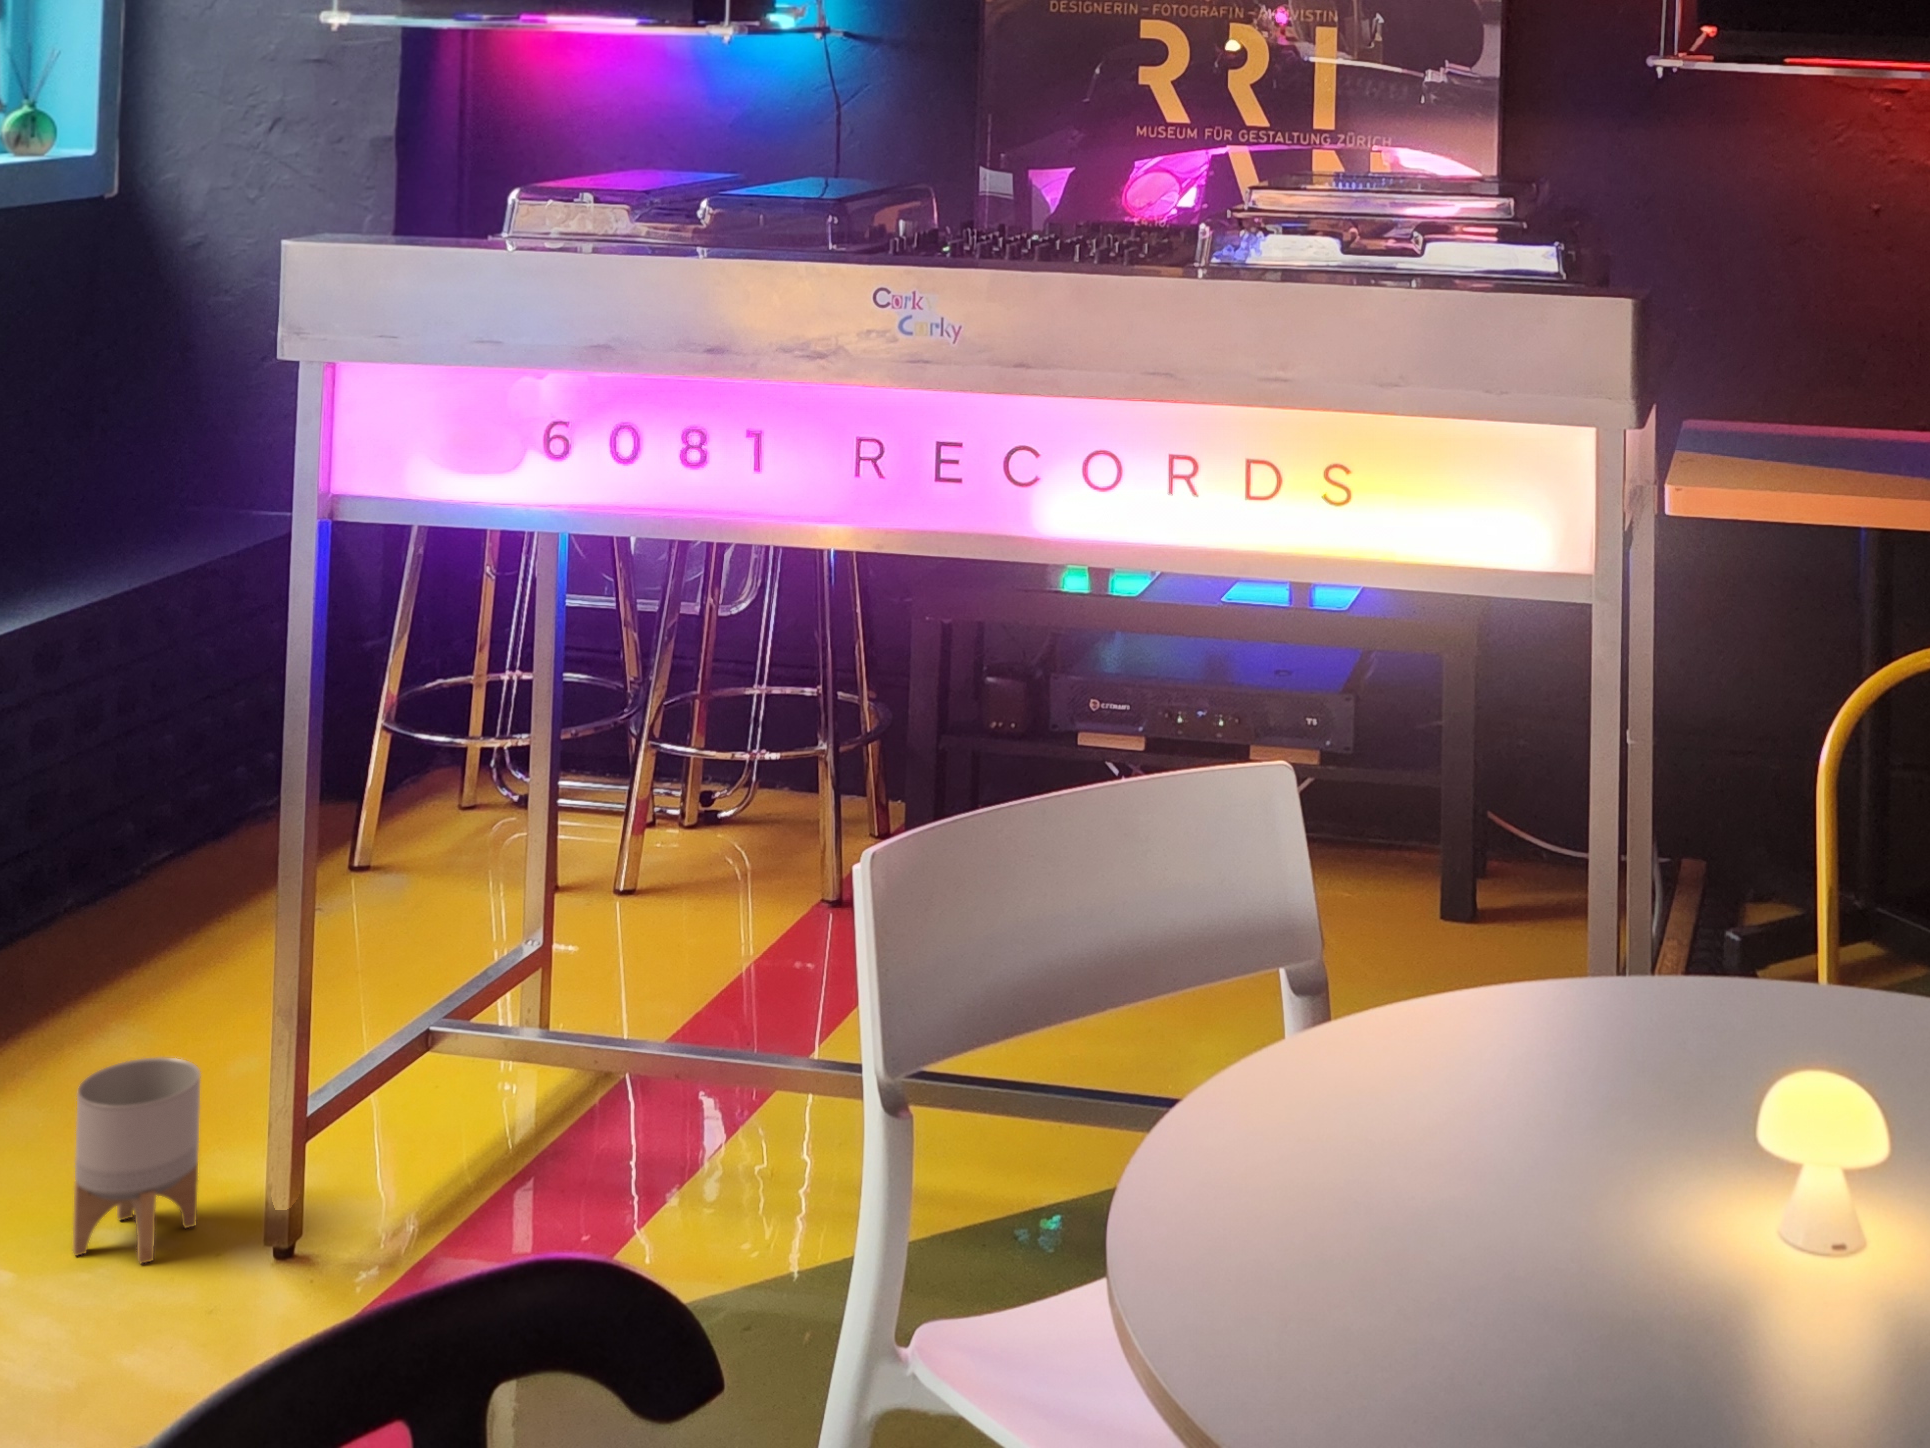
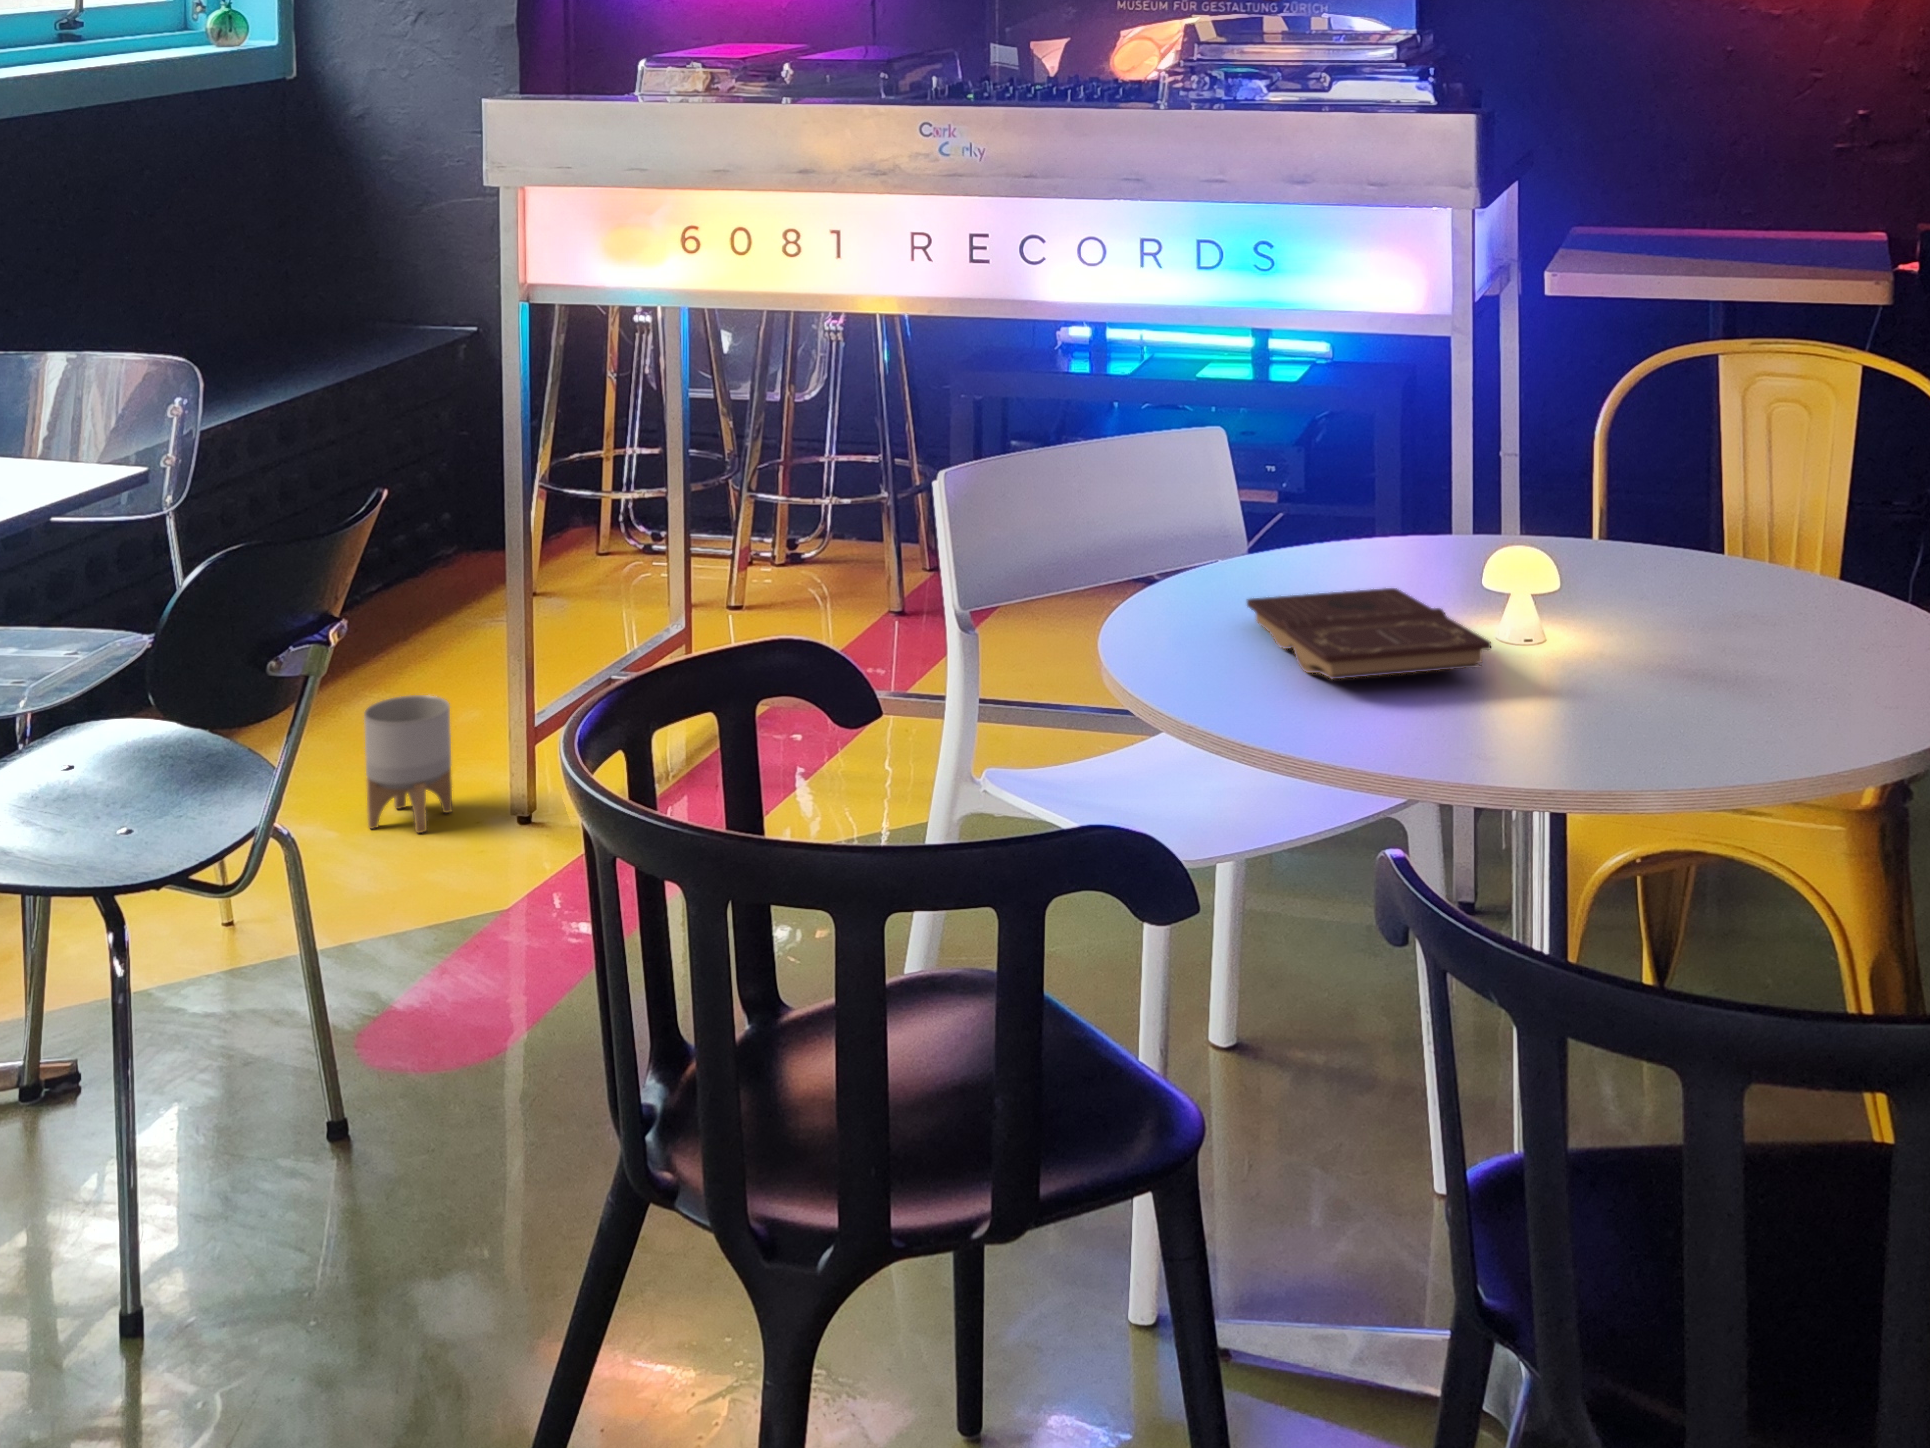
book: none [1333,1088,1749,1319] -> present [1247,588,1491,679]

